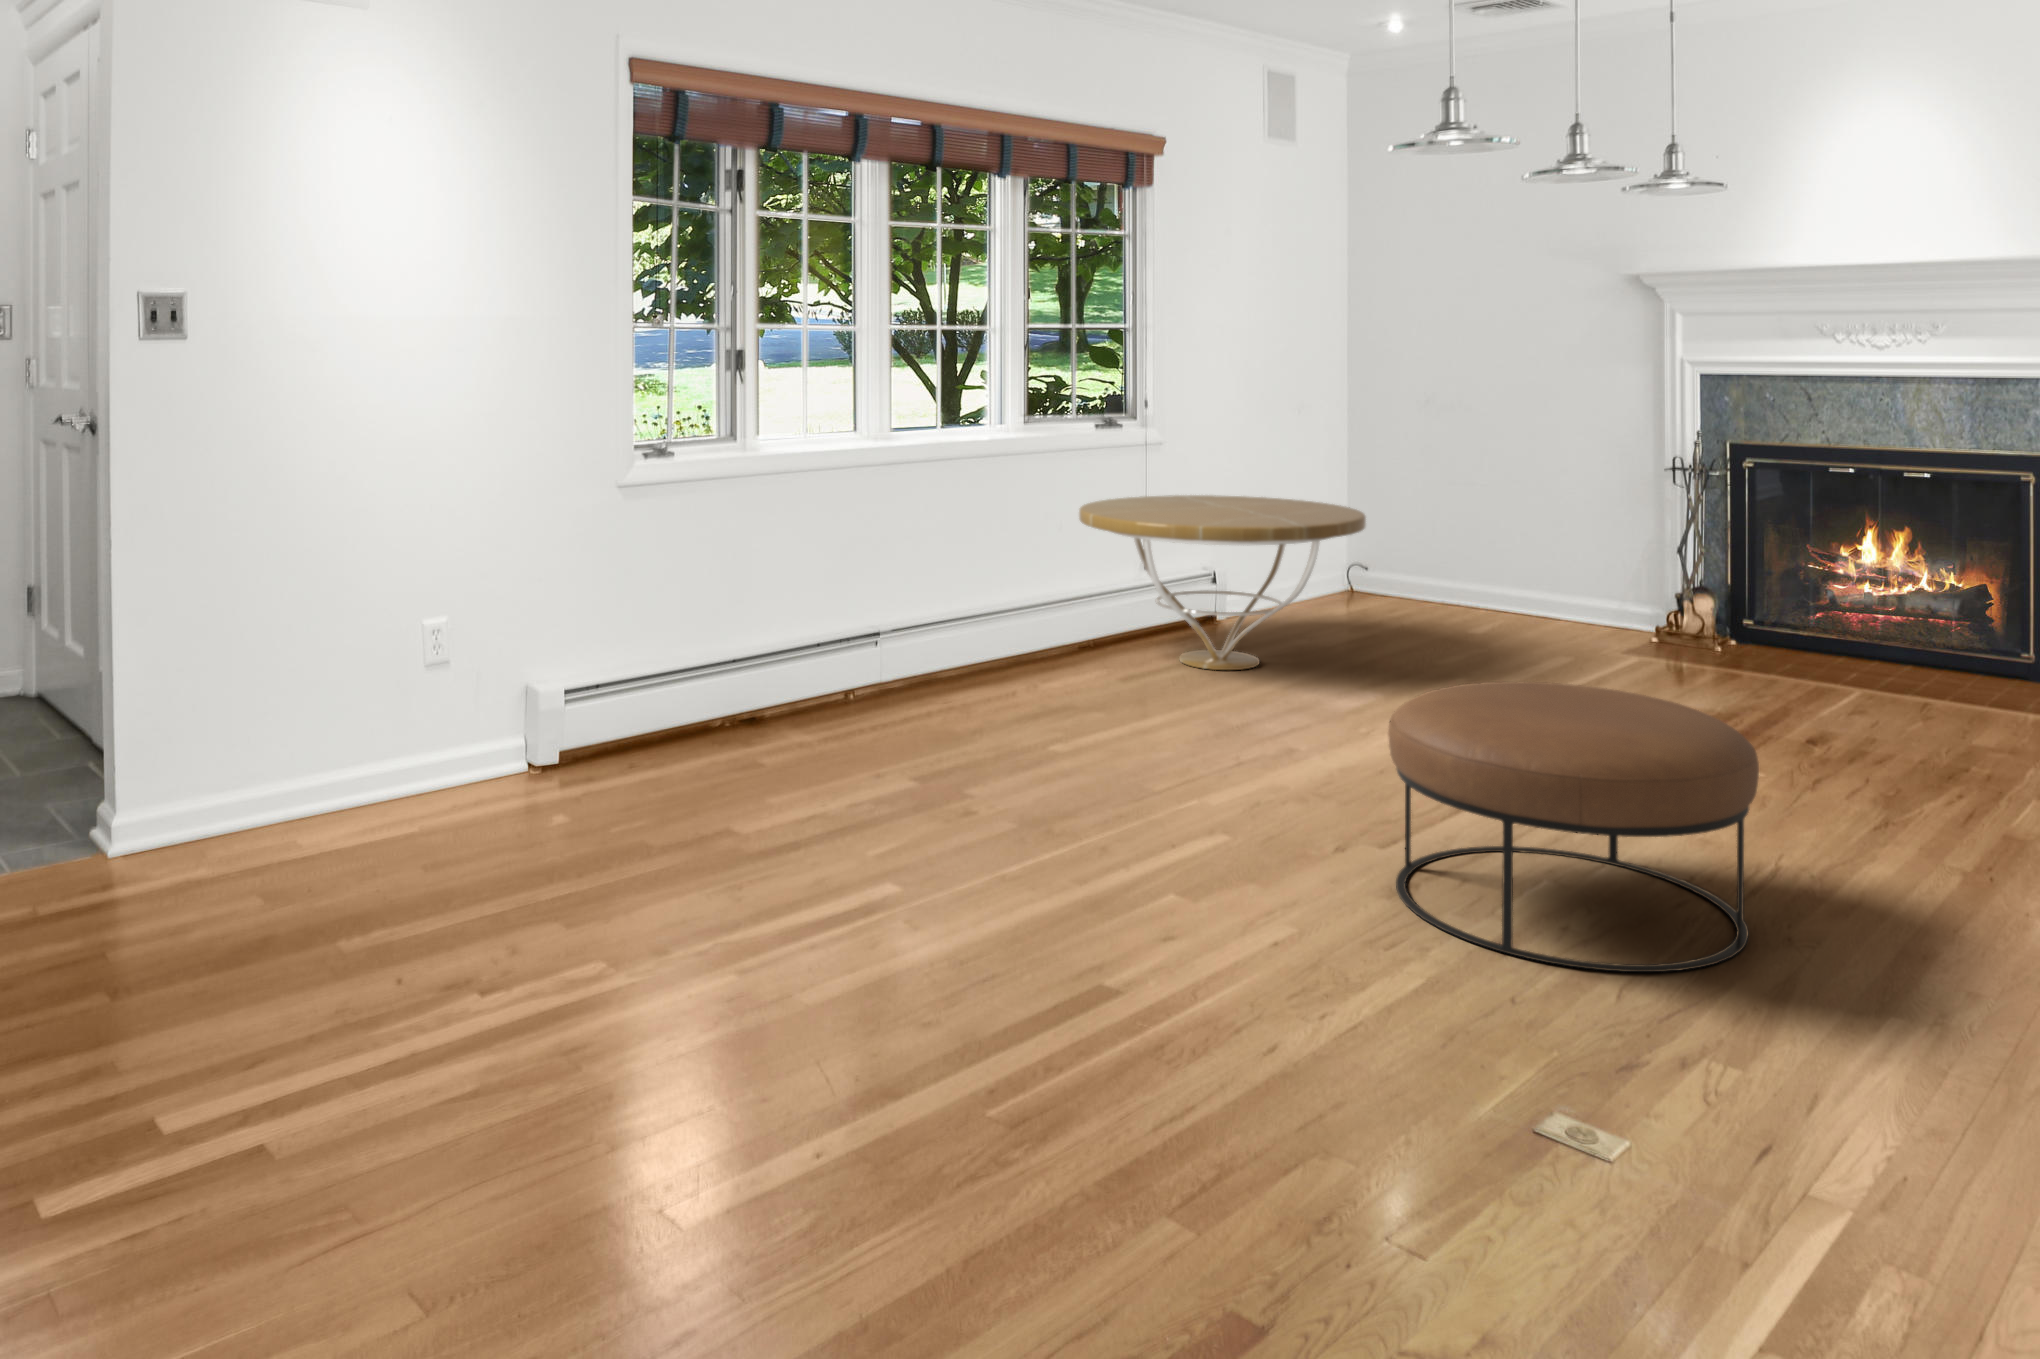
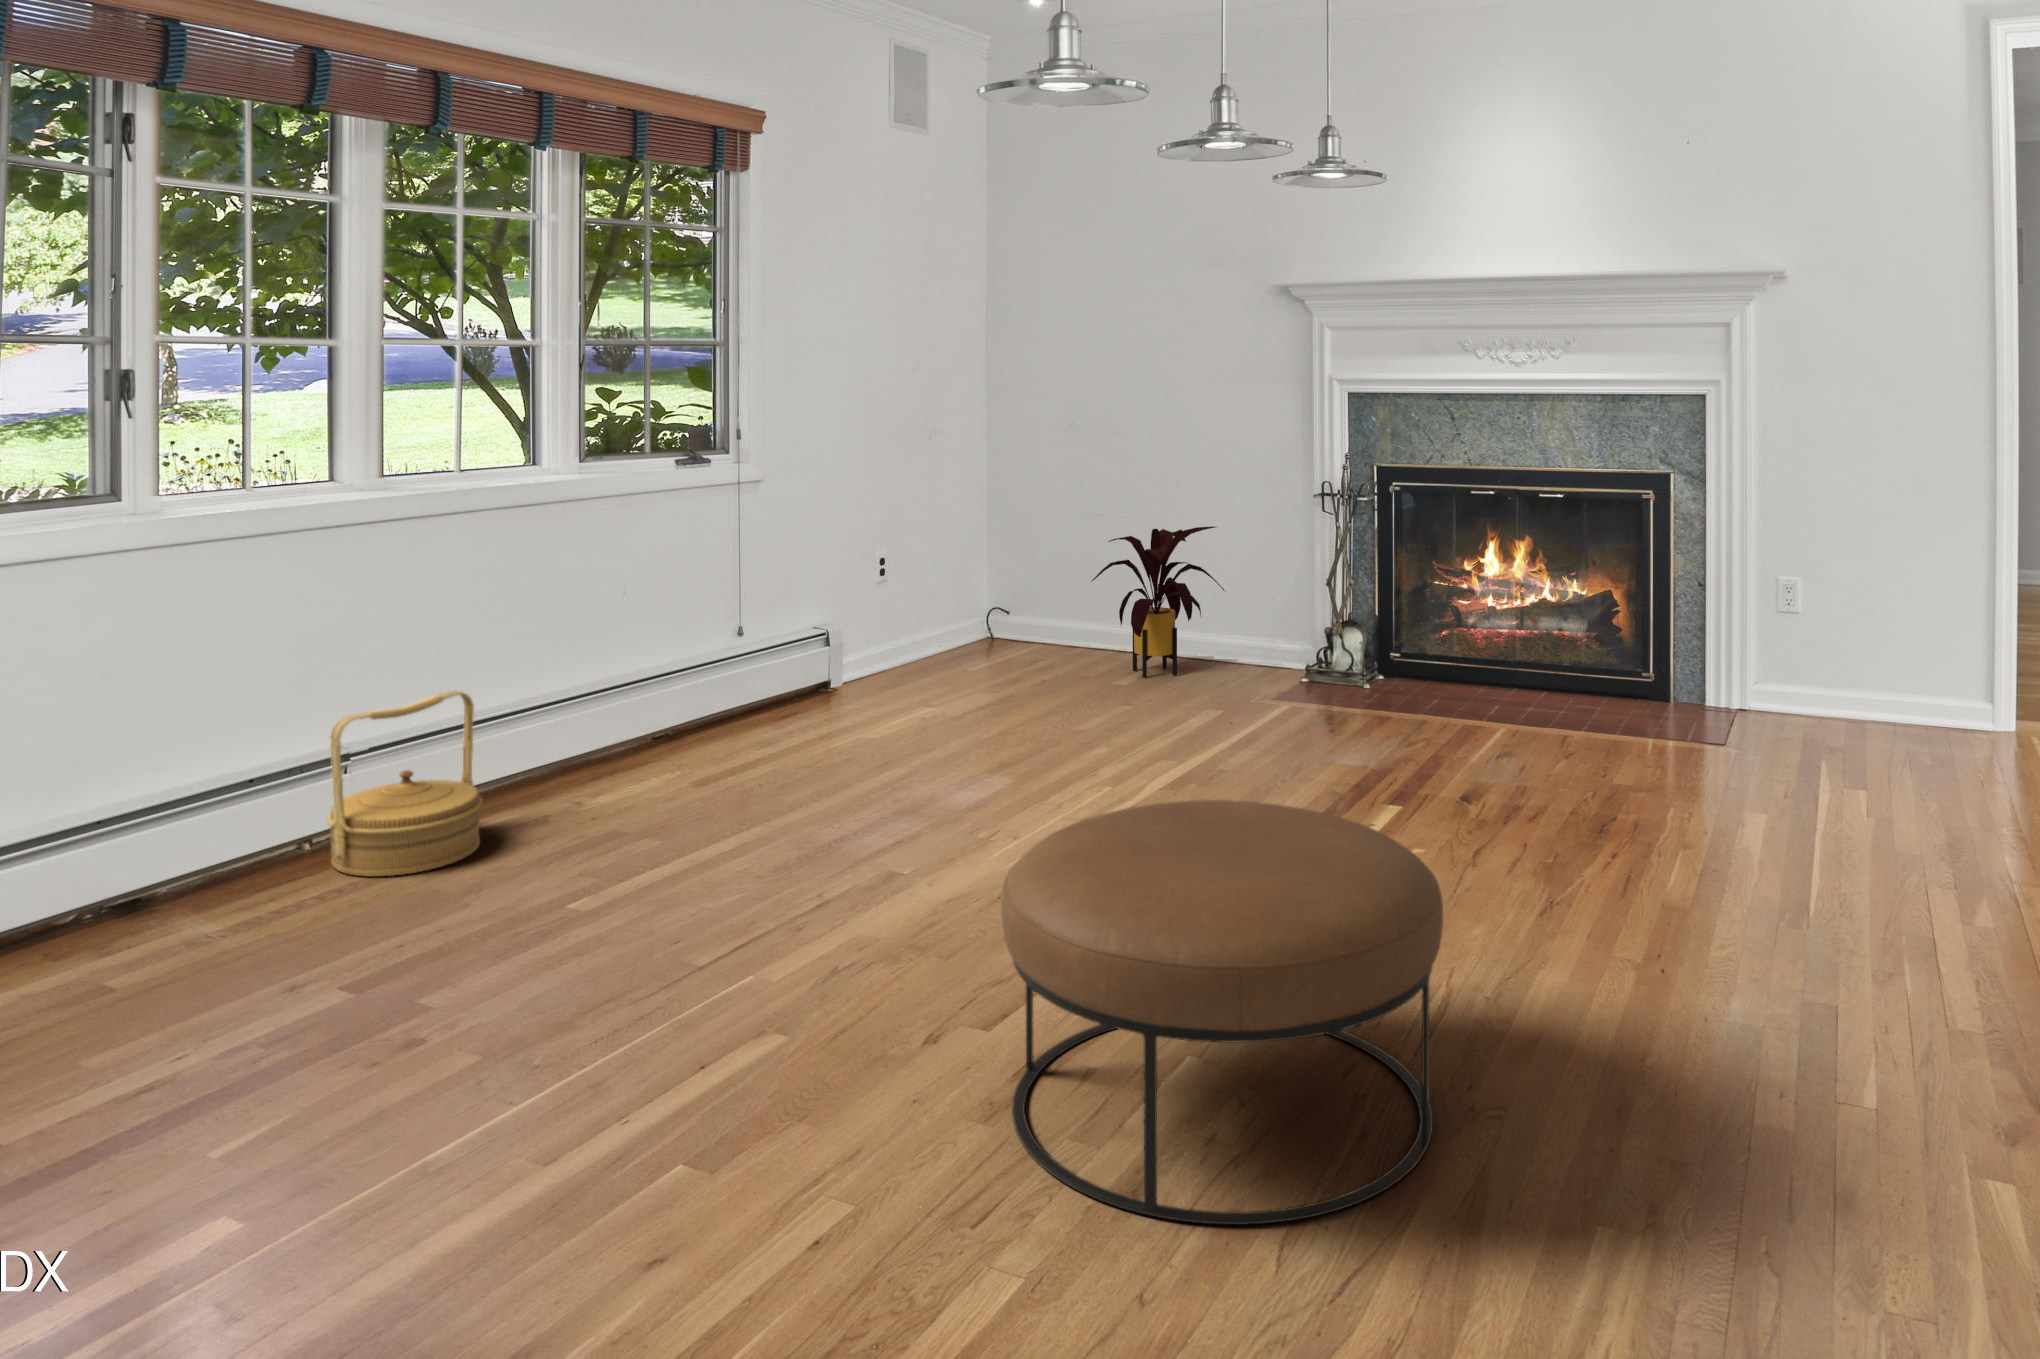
coffee table: present [1079,495,1366,670] -> none [649,544,1000,767]
house plant: none [1443,496,1575,630] -> present [1092,527,1224,677]
woven basket: none [870,582,972,707] -> present [327,691,483,877]

